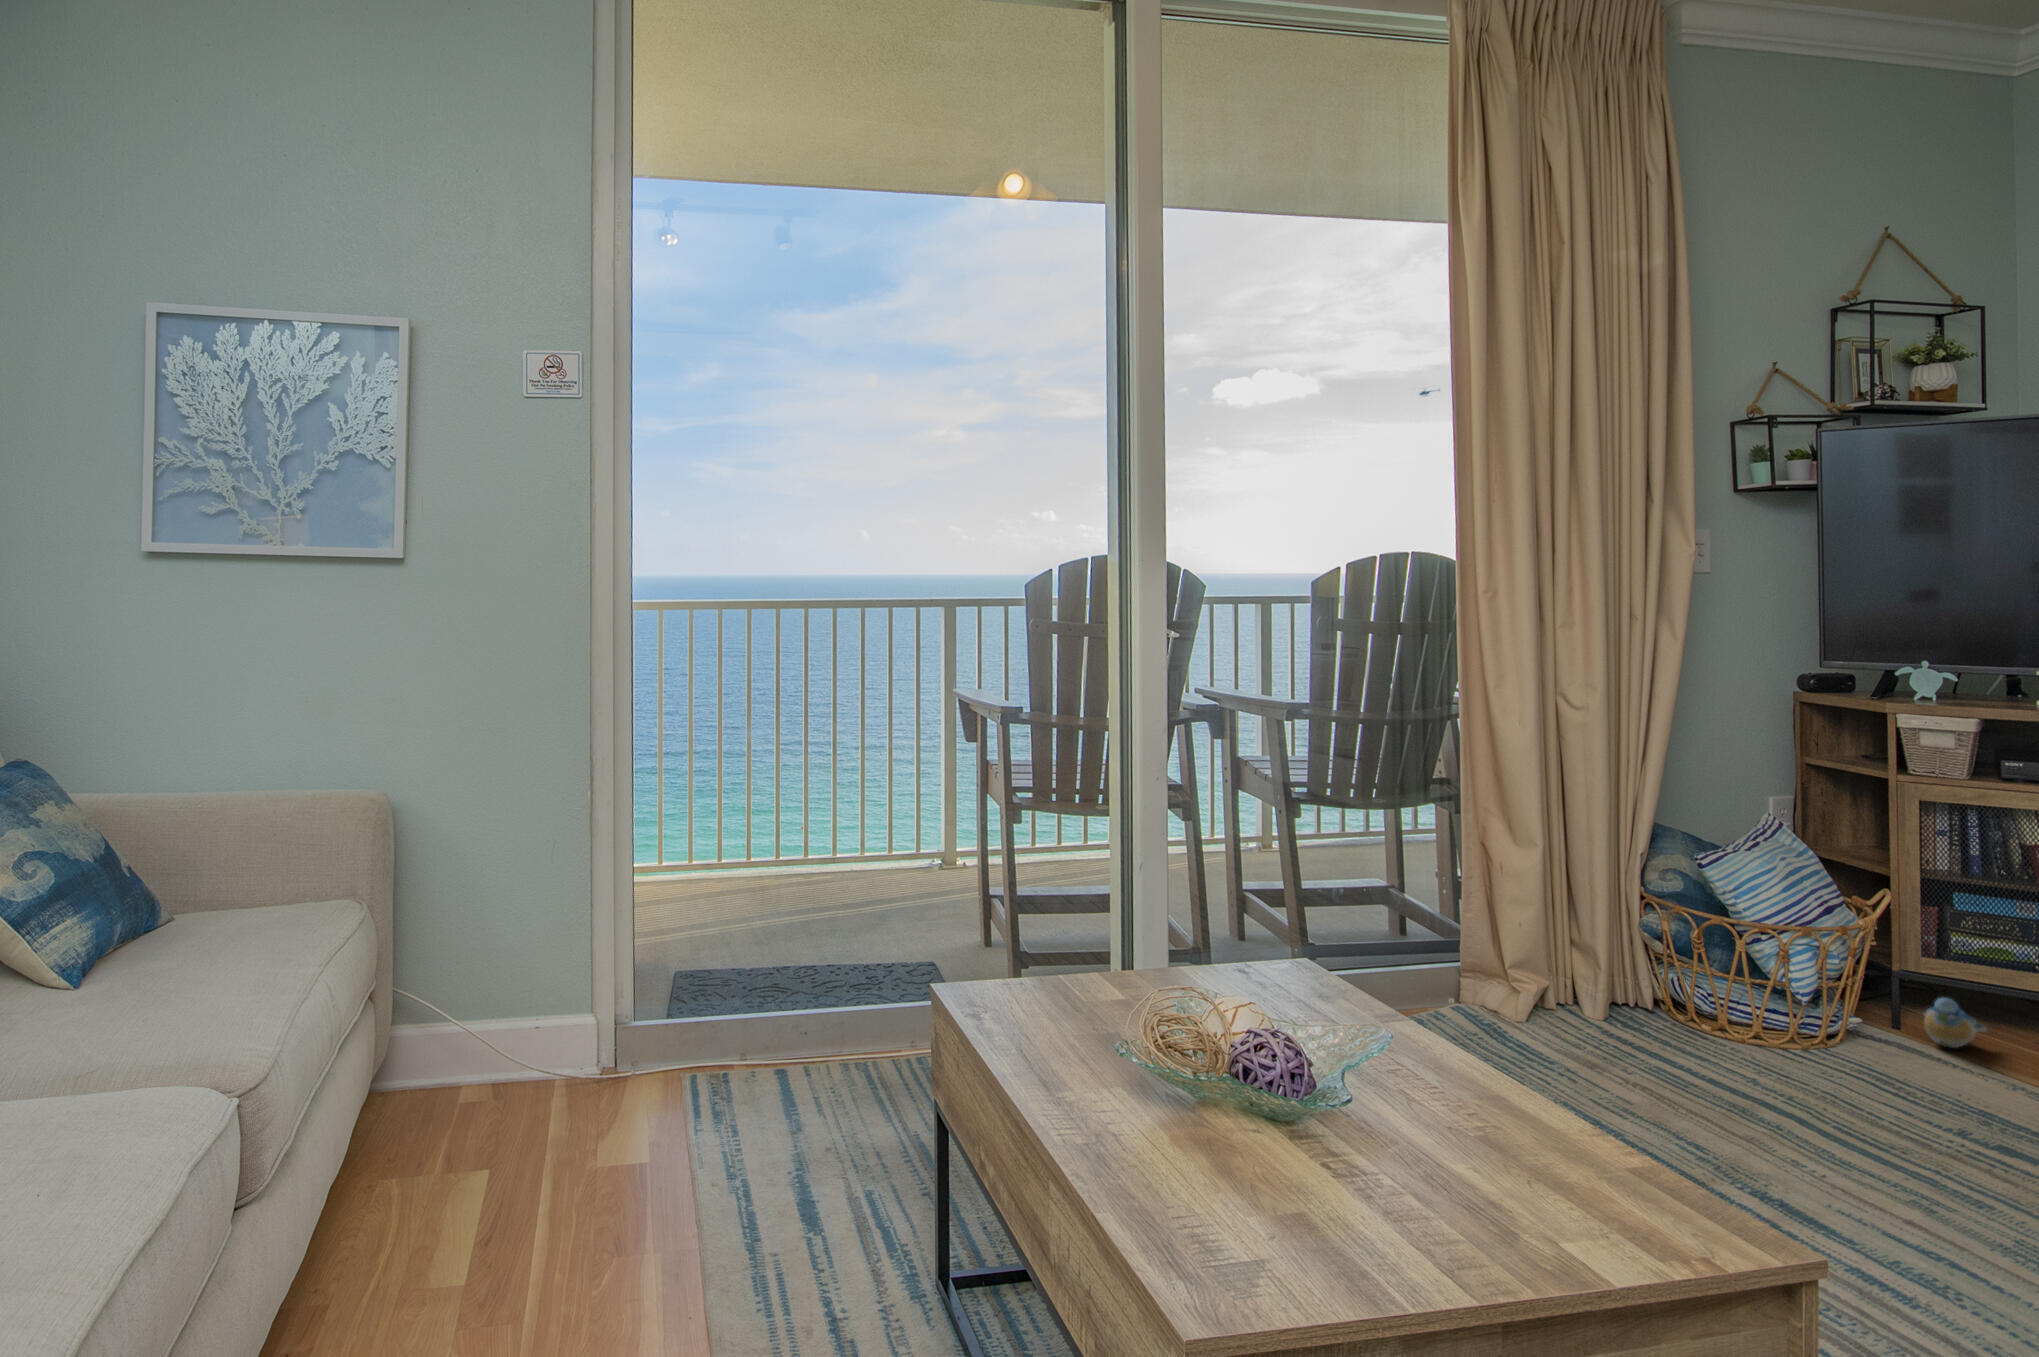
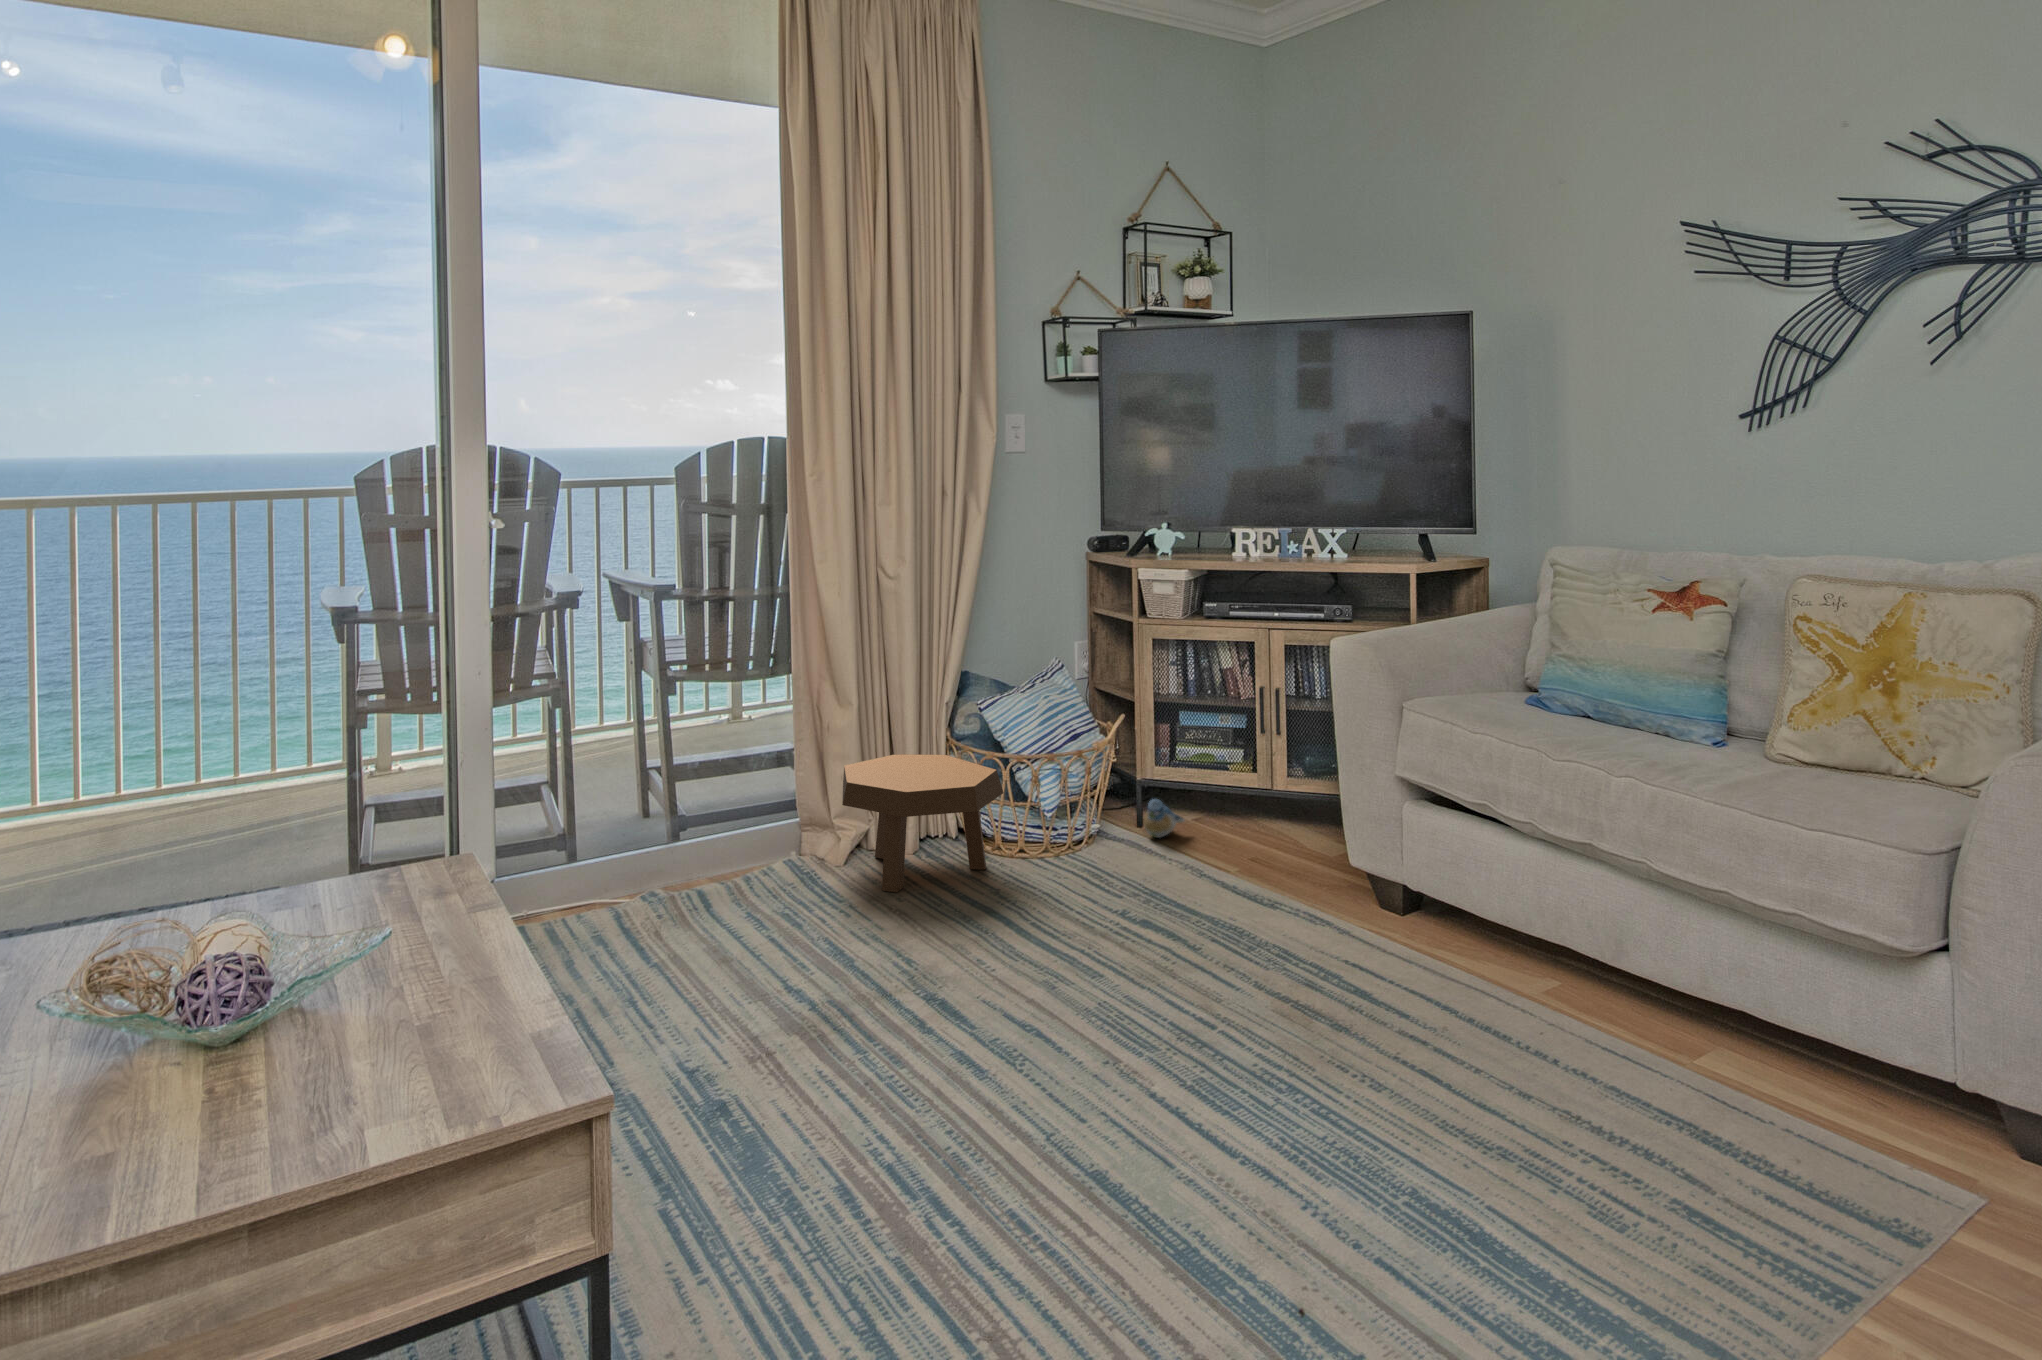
footstool: none [1516,906,1739,1072] -> present [842,754,1004,892]

